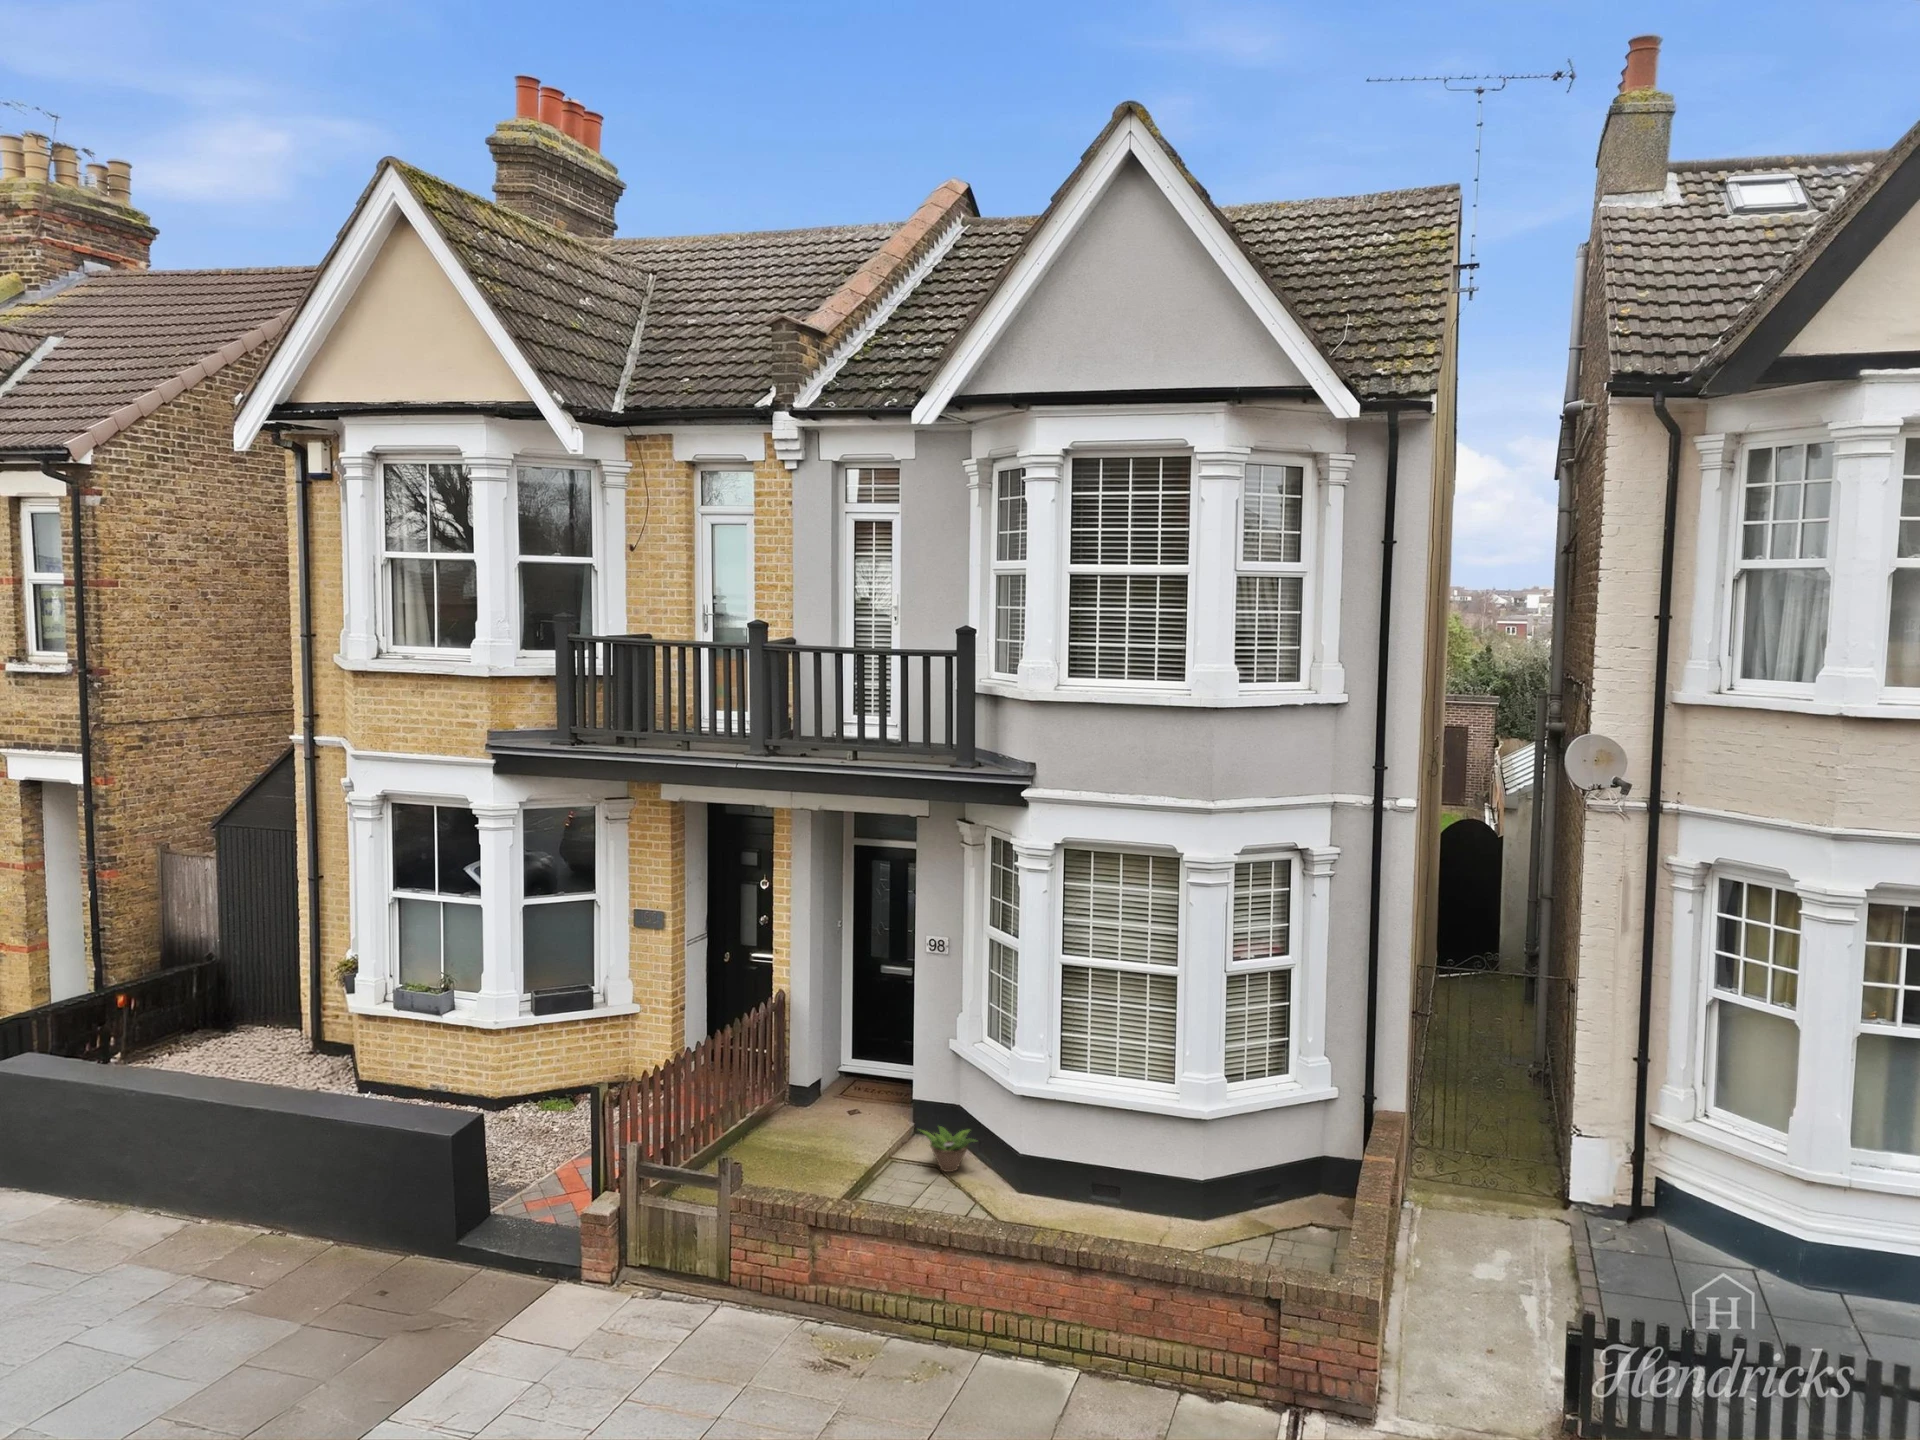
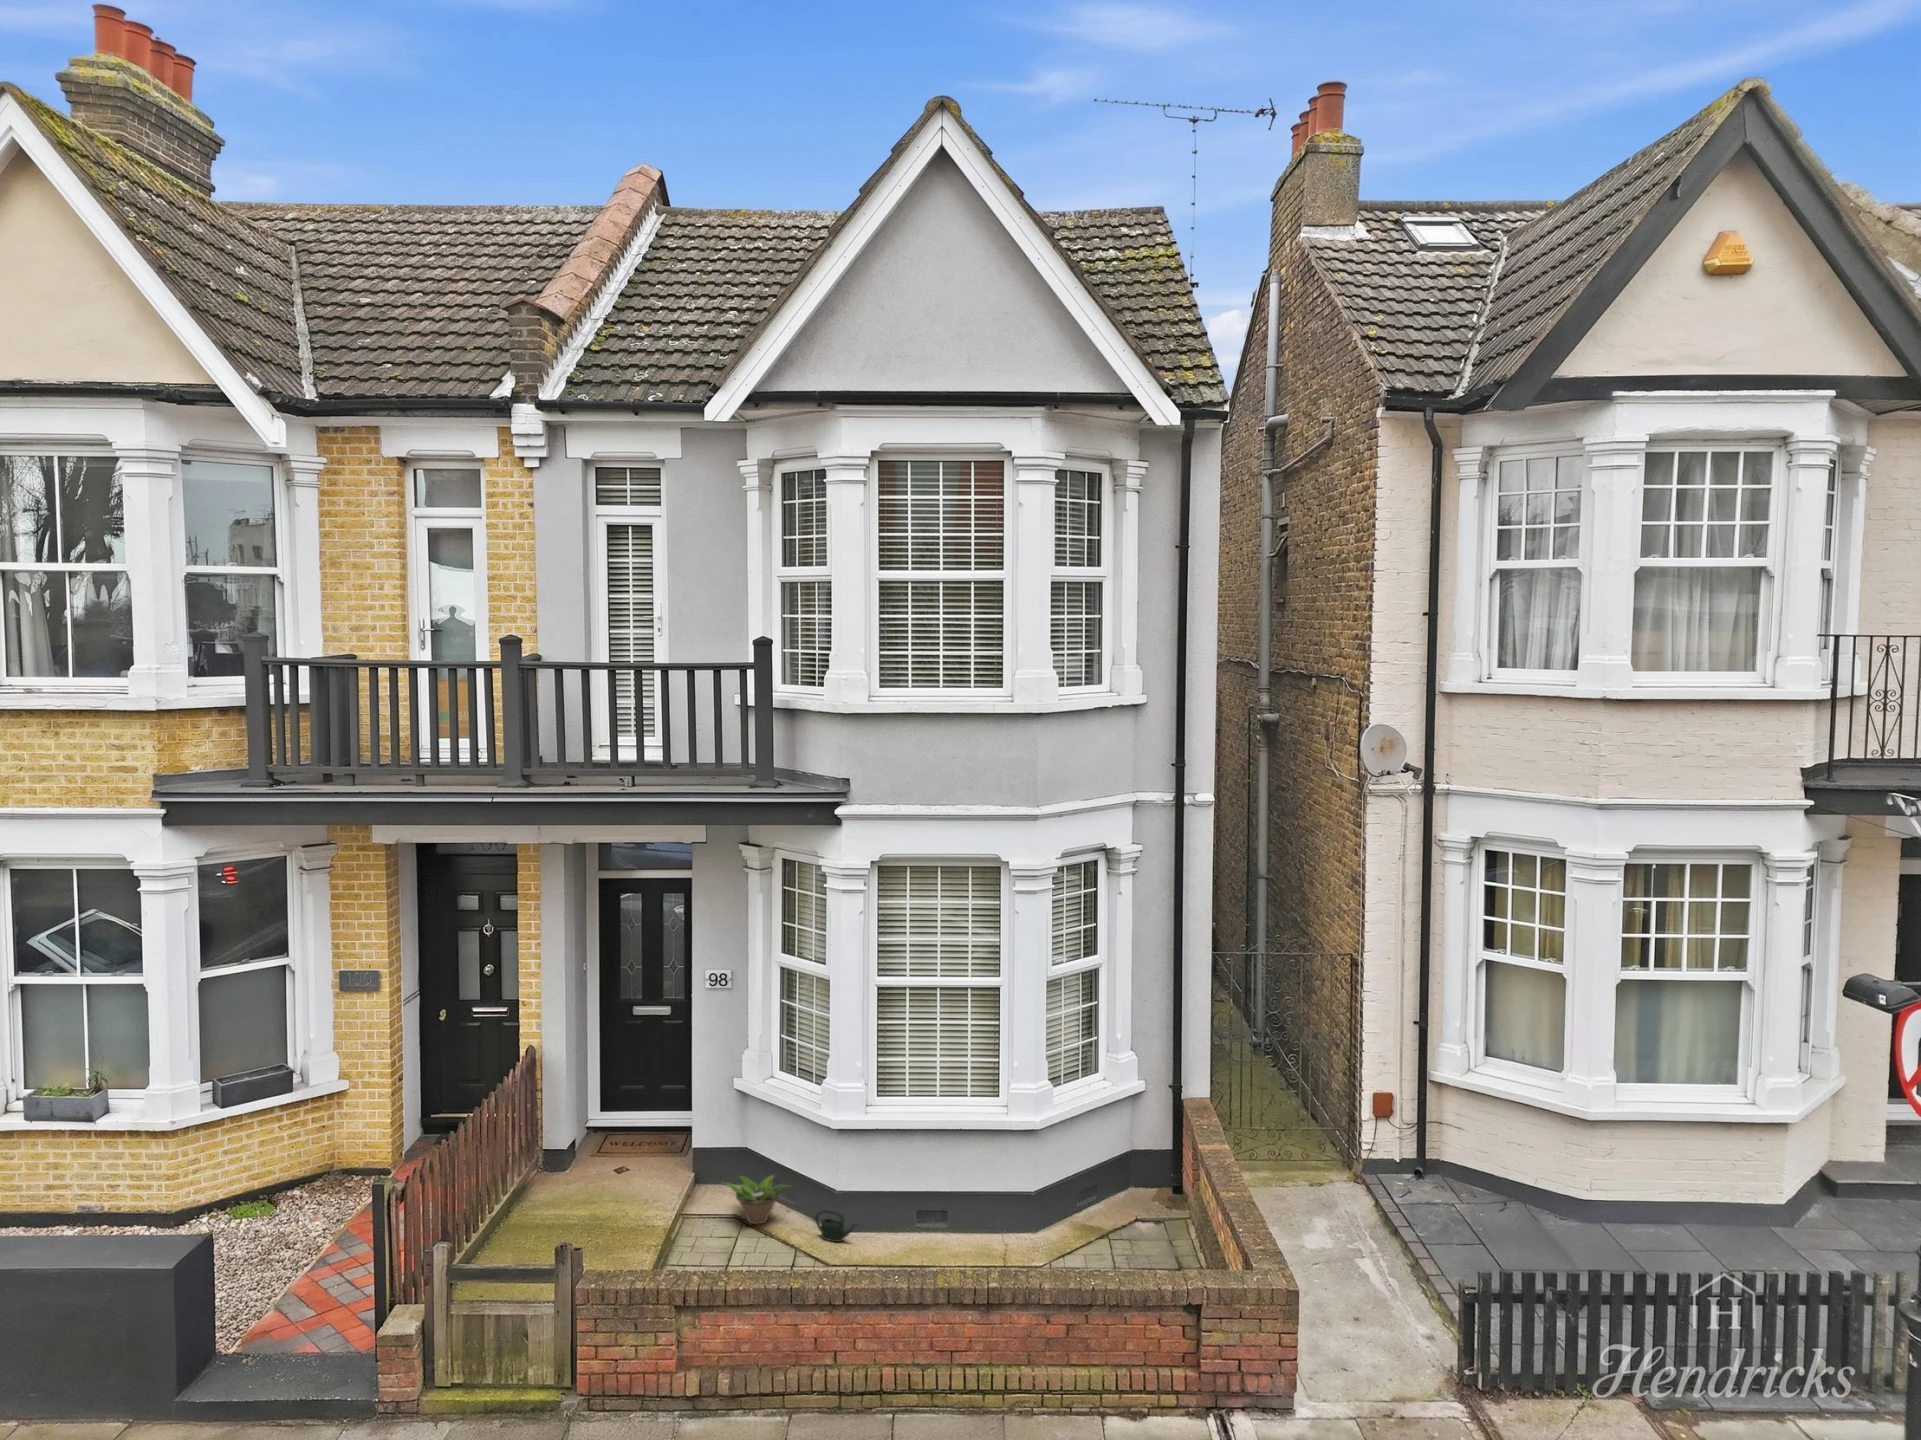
watering can: none [995,1168,1030,1199] -> present [815,1210,855,1242]

